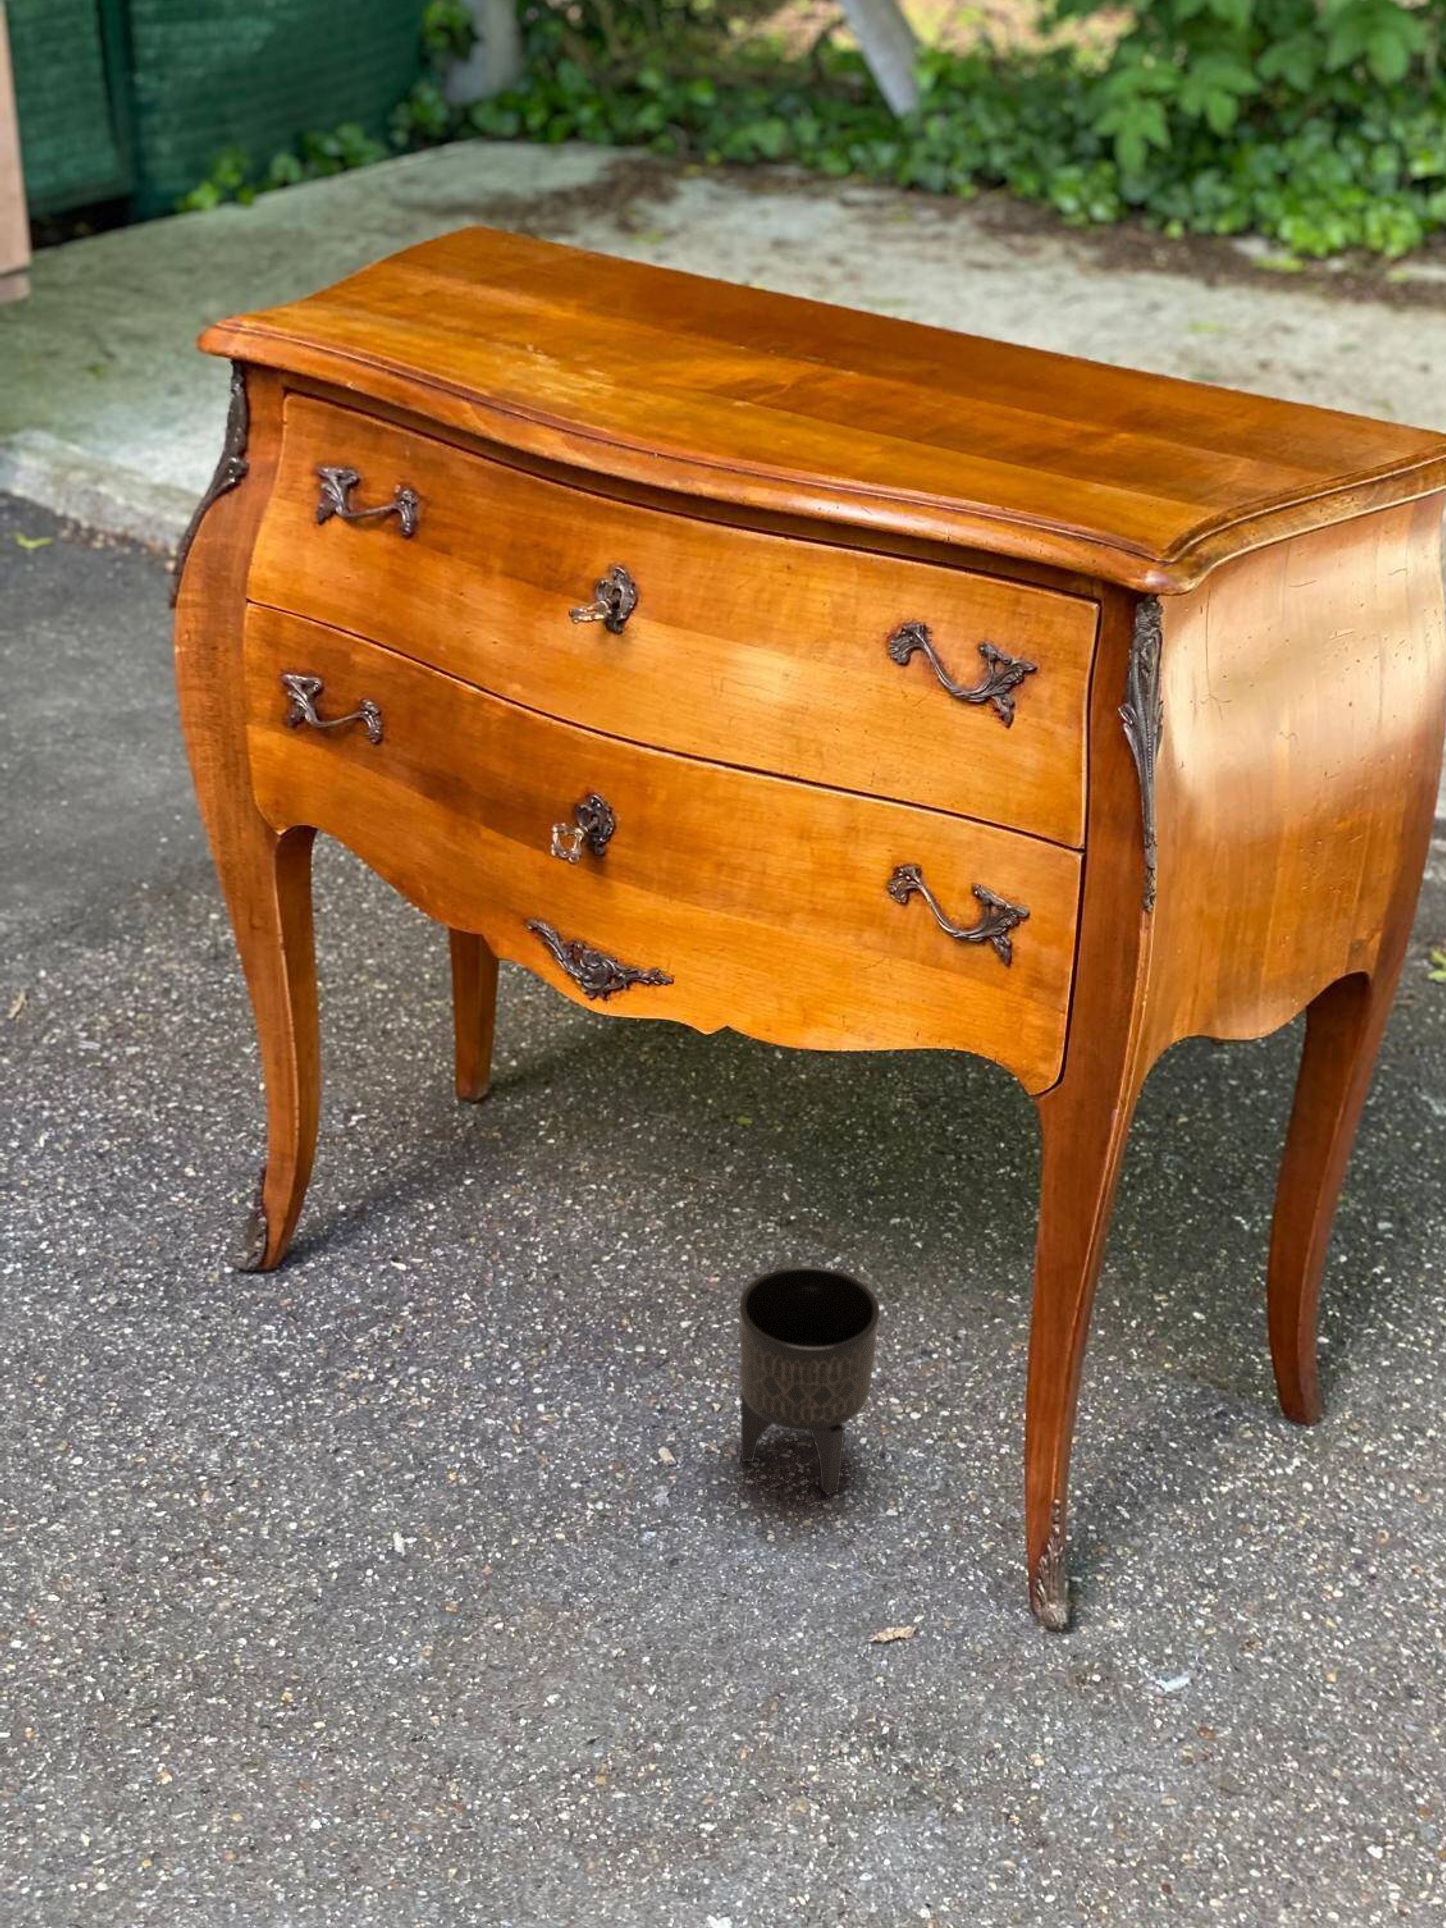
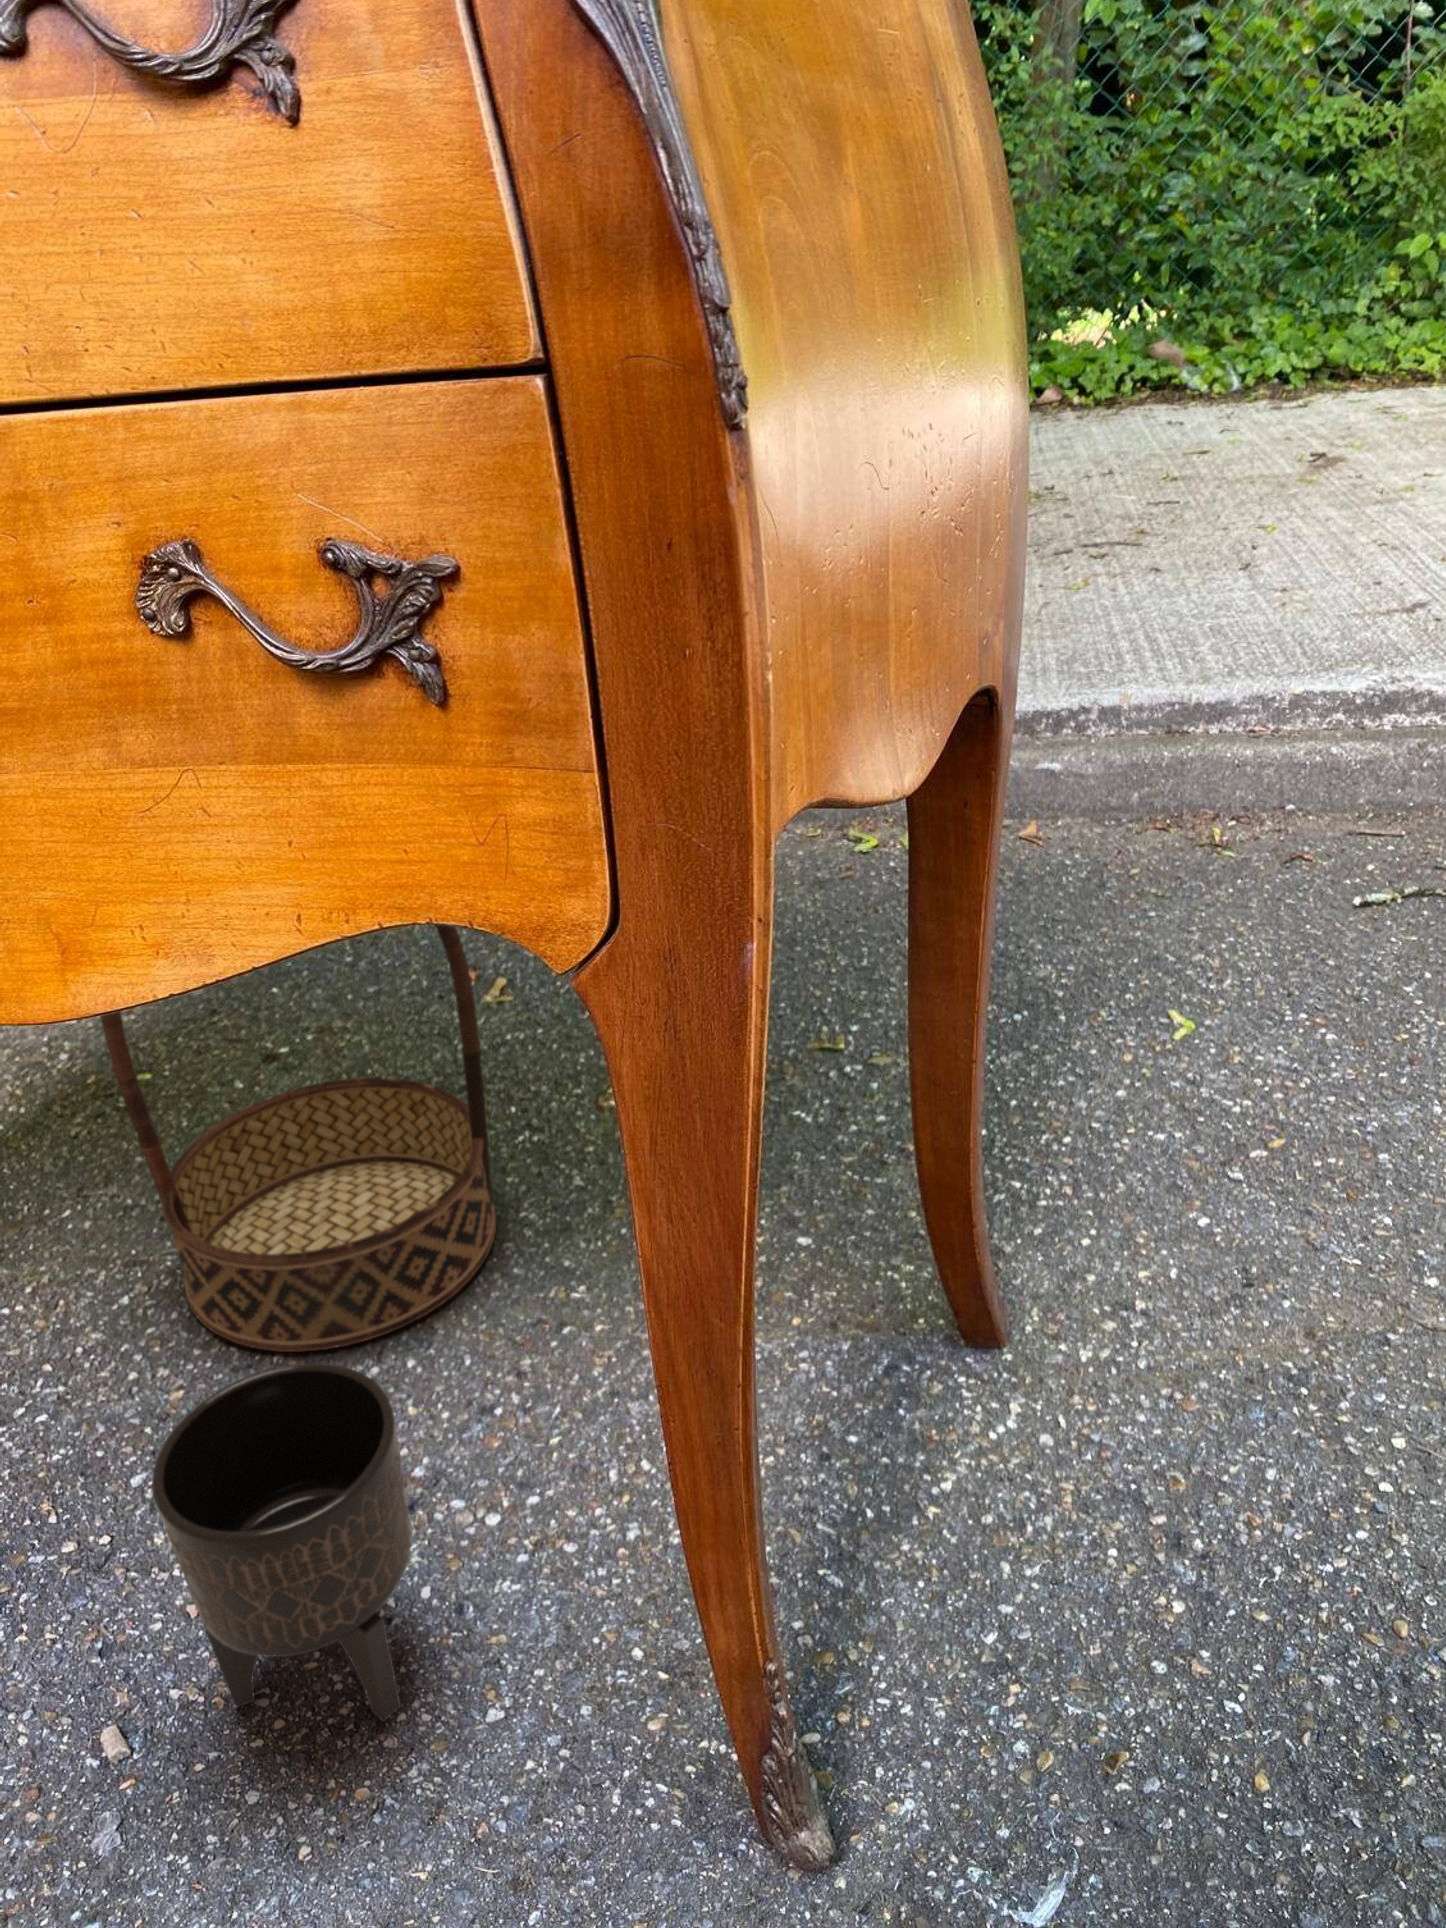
basket: none [726,889,989,1283] -> present [101,924,496,1352]

